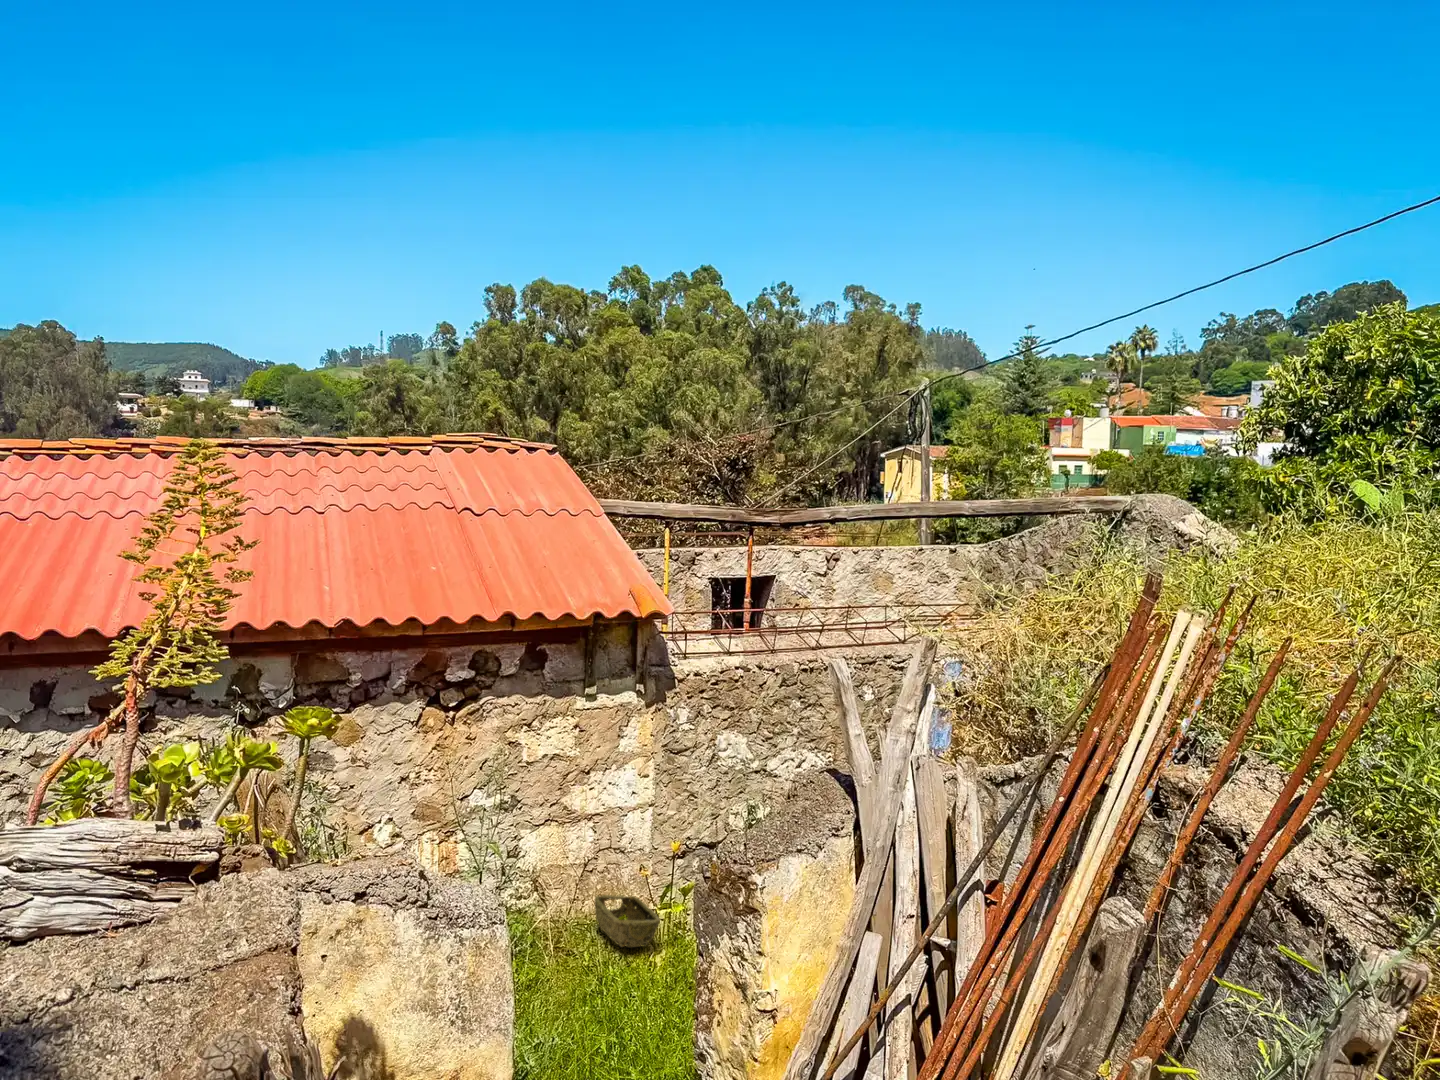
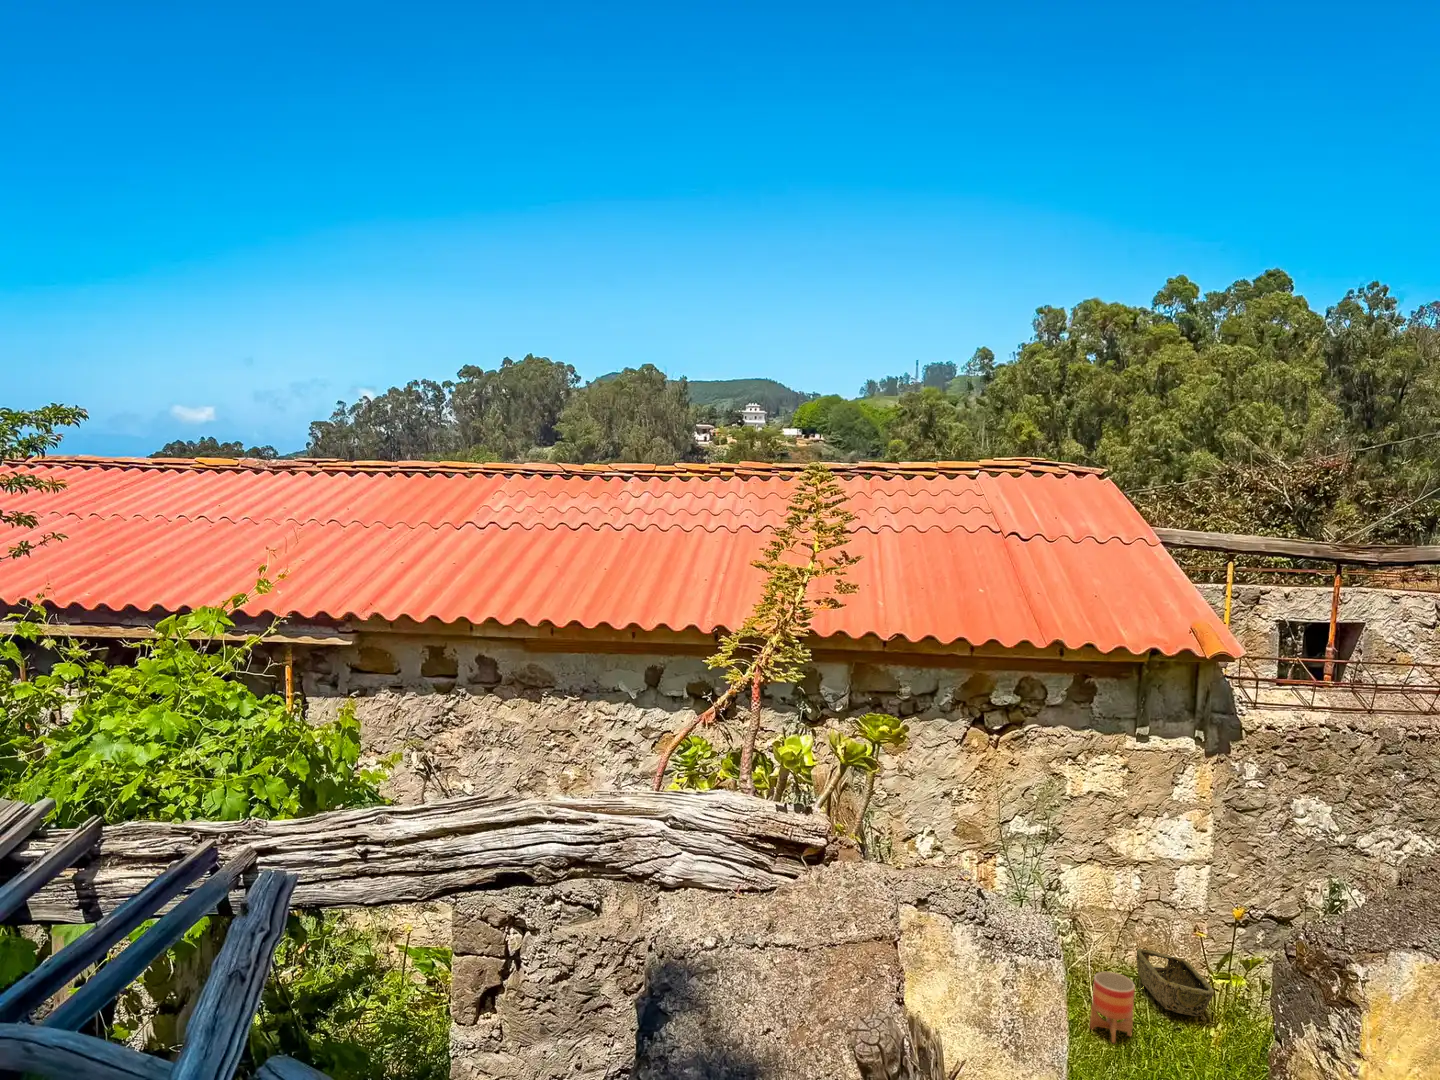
planter: none [553,924,592,992] -> present [1090,972,1135,1043]

